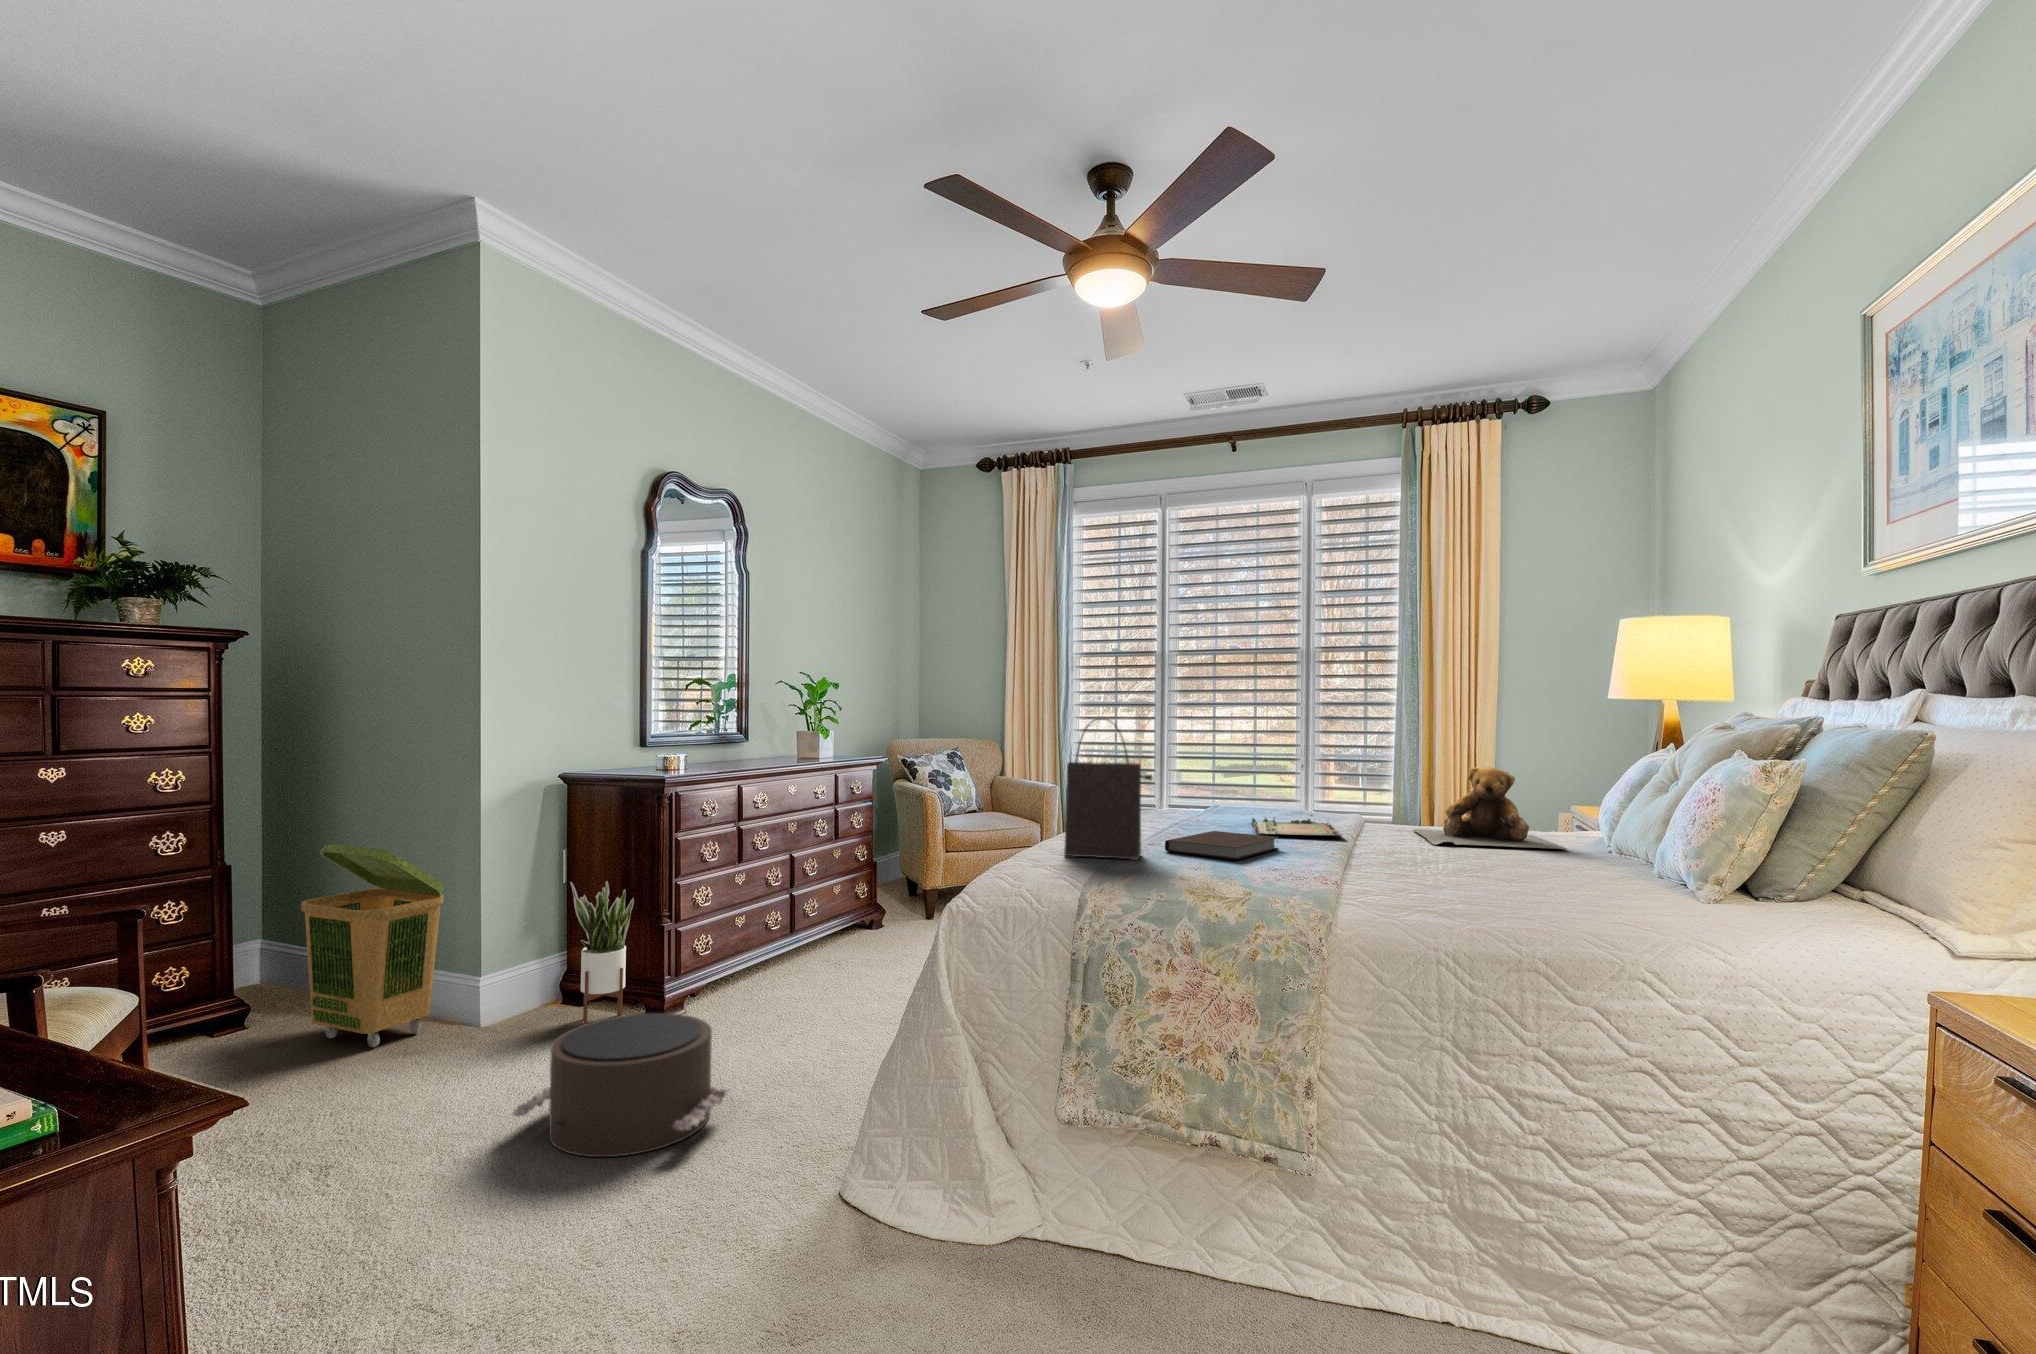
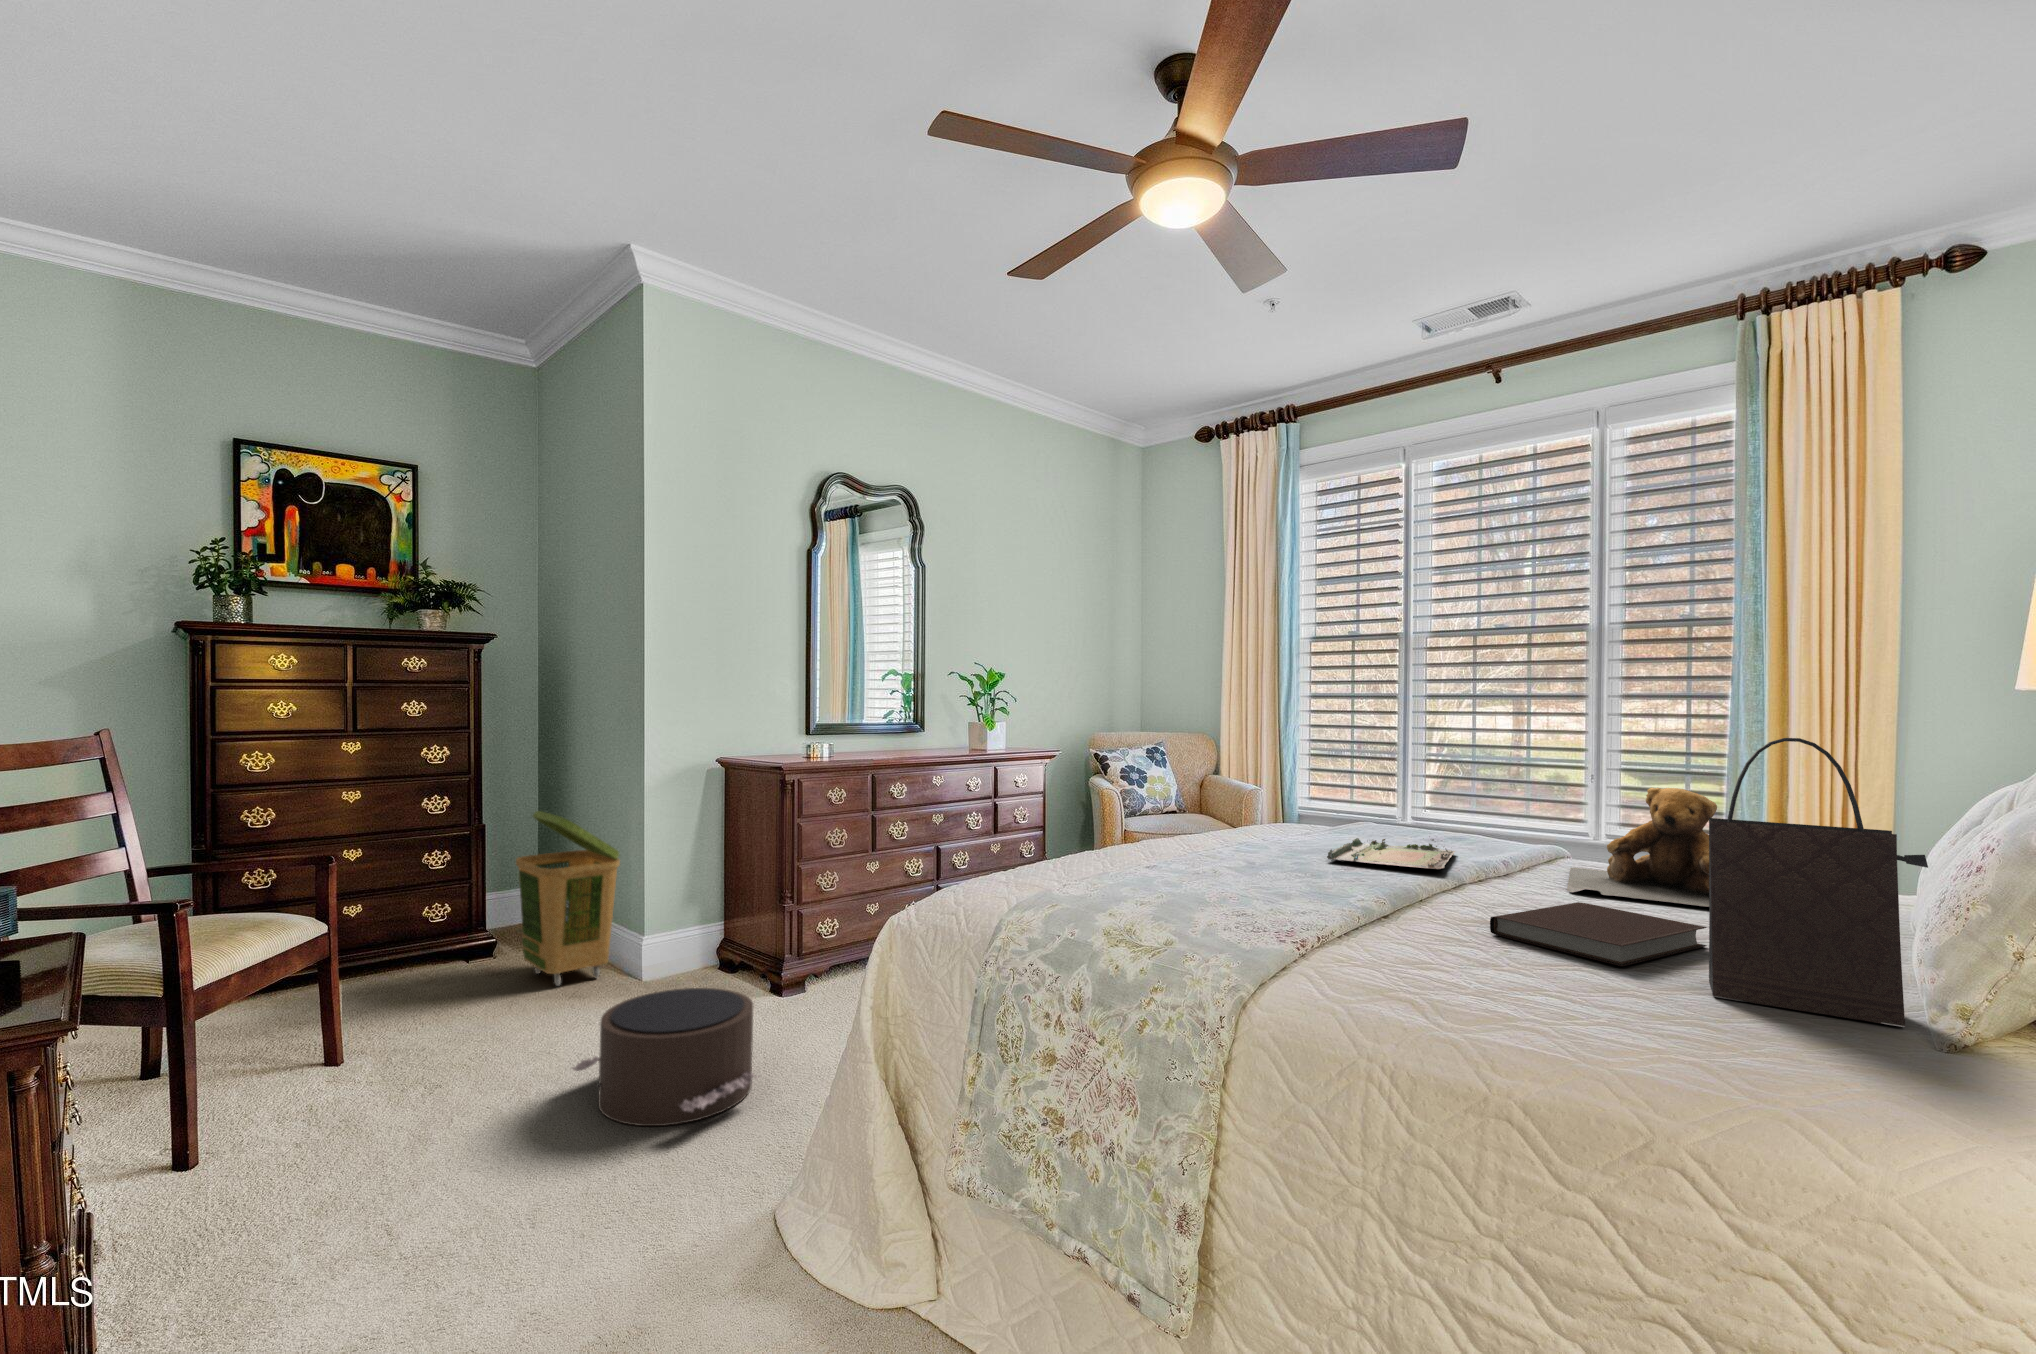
handbag: present [1064,718,1152,859] -> present [1709,738,1928,1027]
notebook: present [1165,831,1279,860] -> present [1490,902,1706,966]
potted plant: present [570,881,634,1025] -> none [715,856,765,993]

